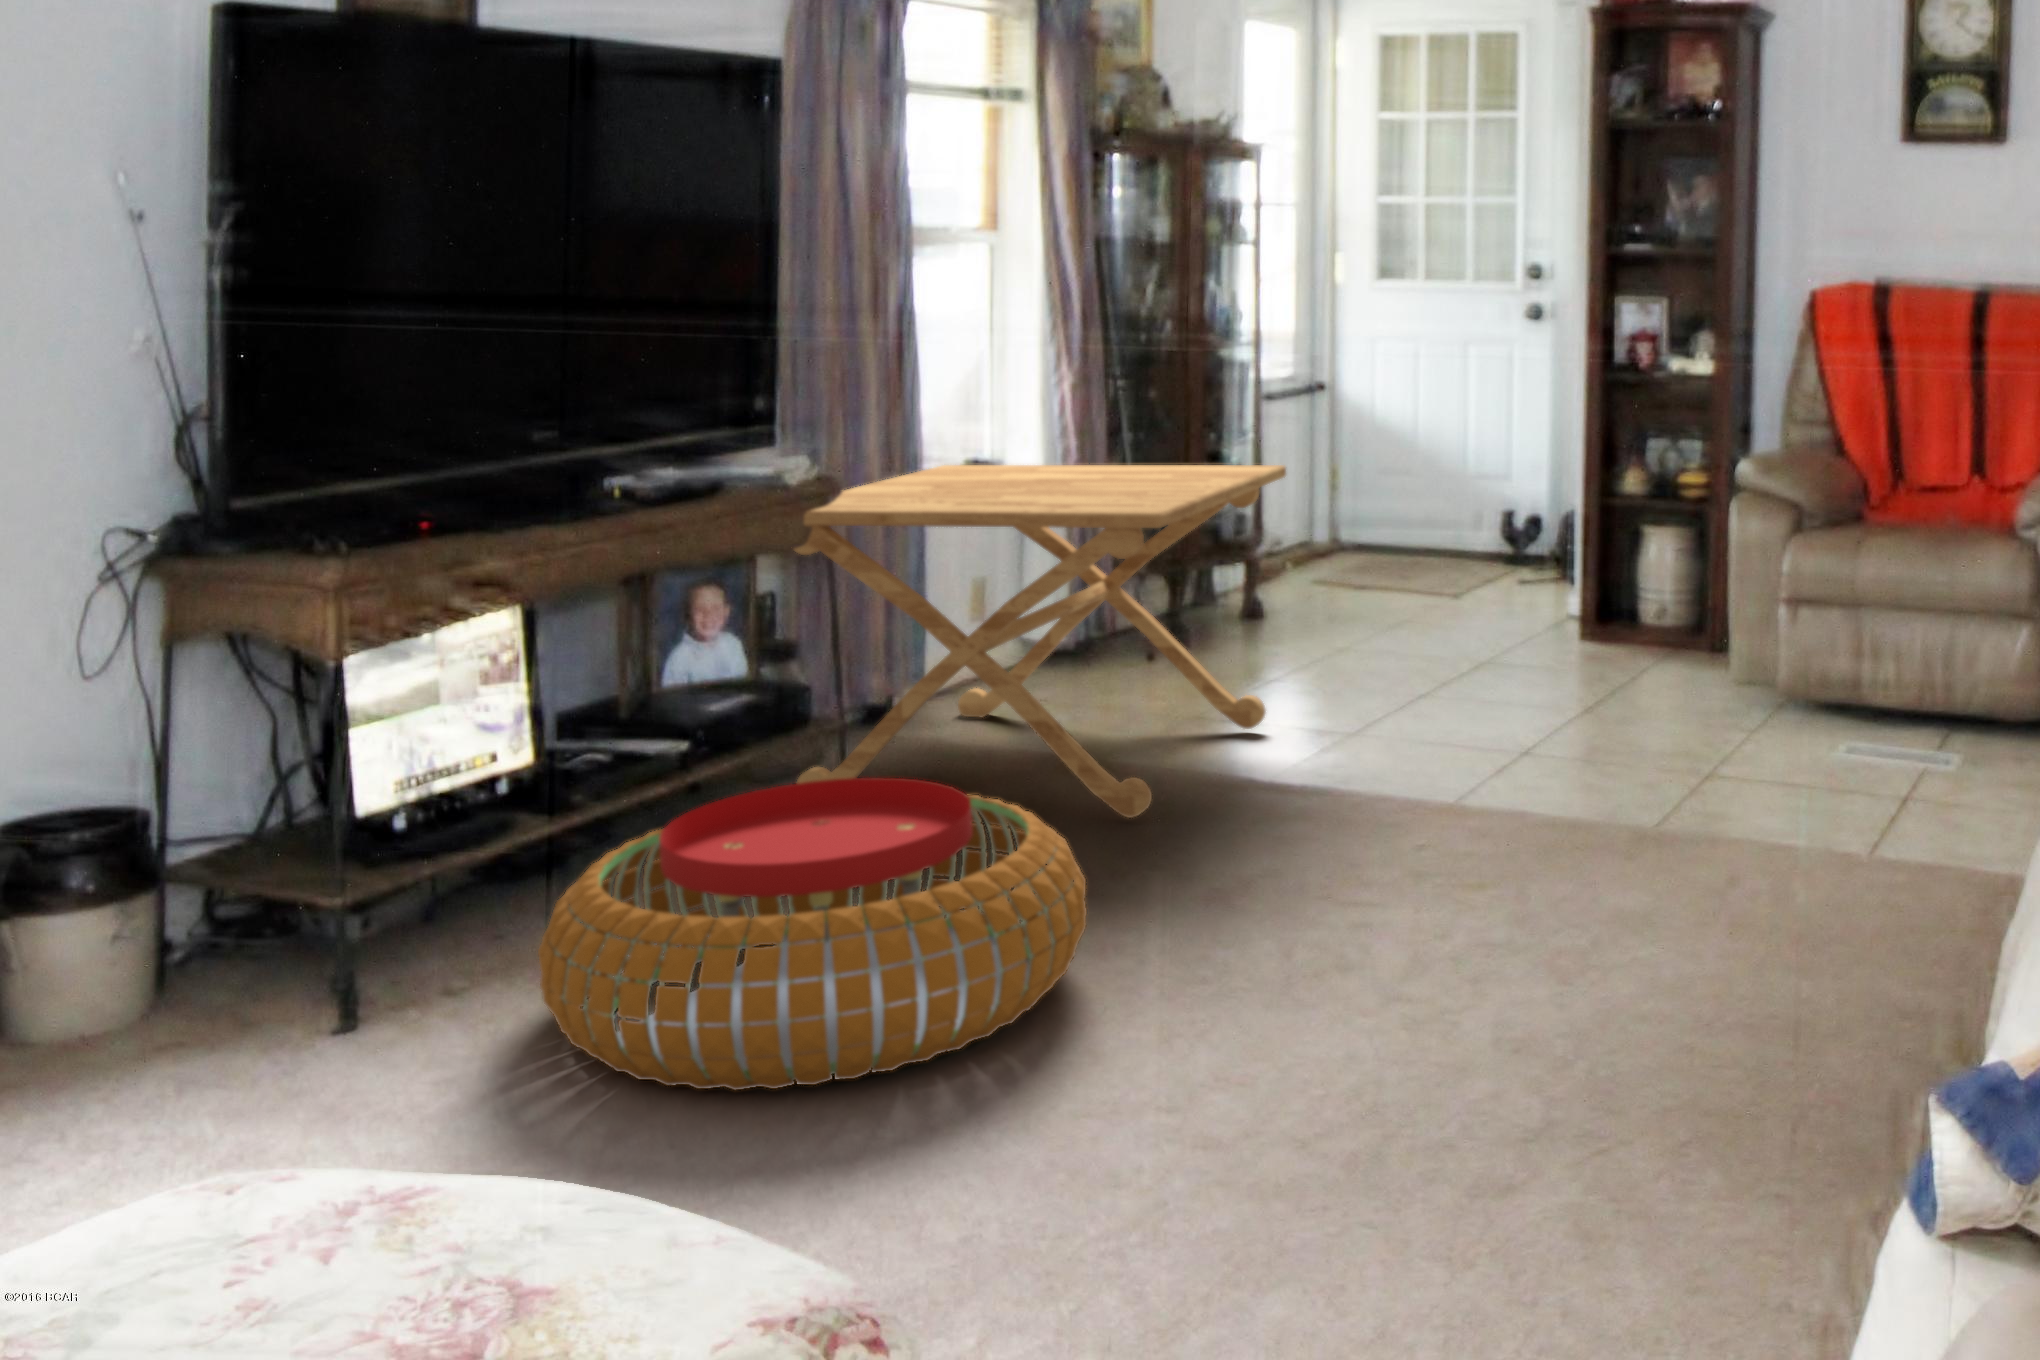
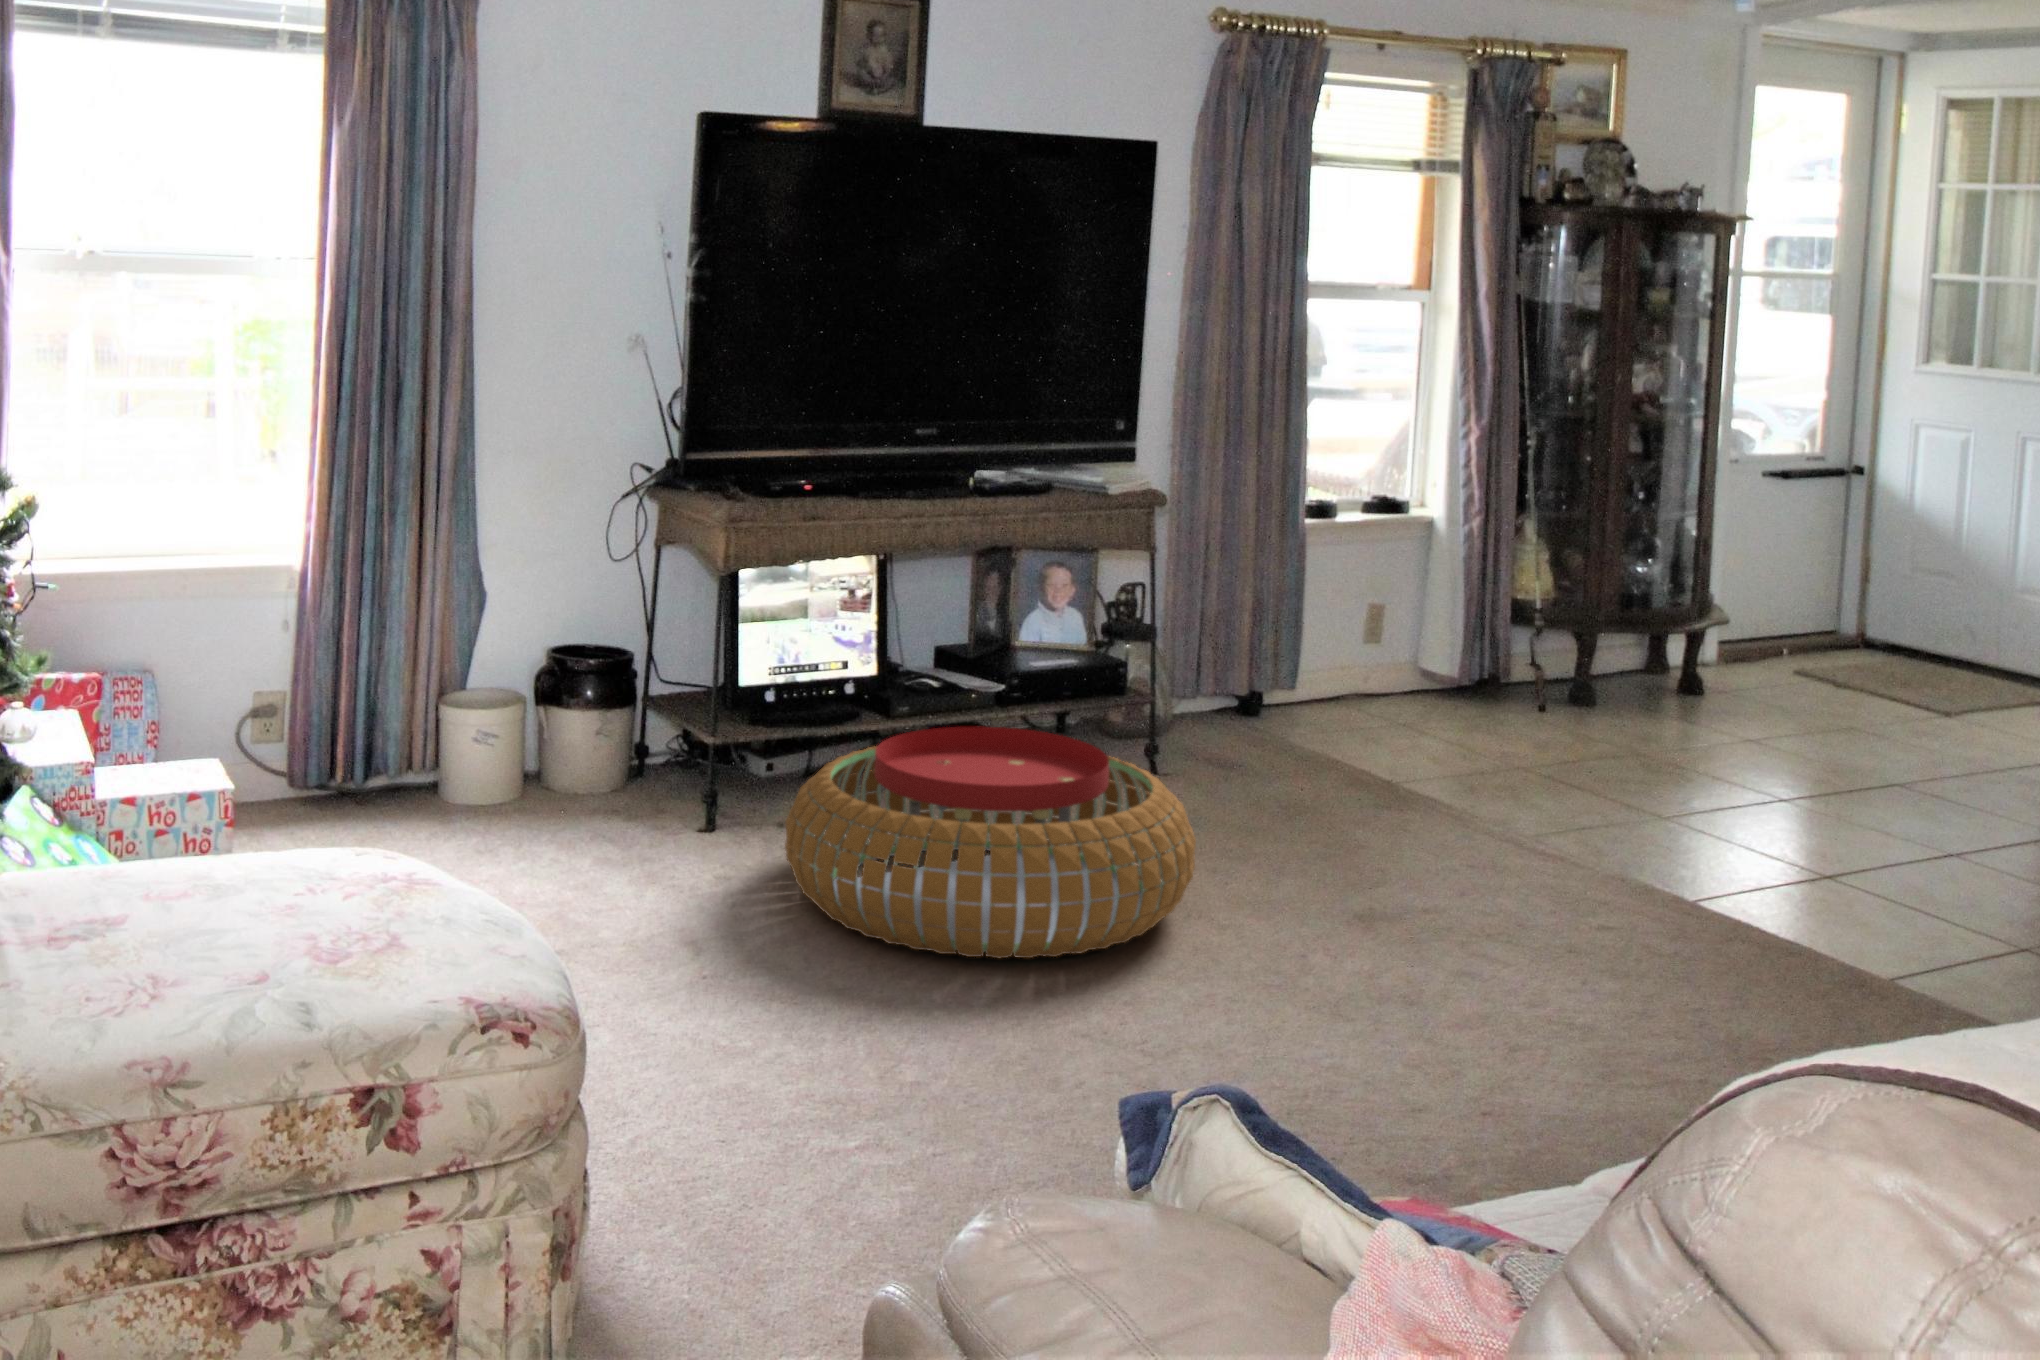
side table: present [794,465,1286,818] -> none [1114,497,1613,835]

